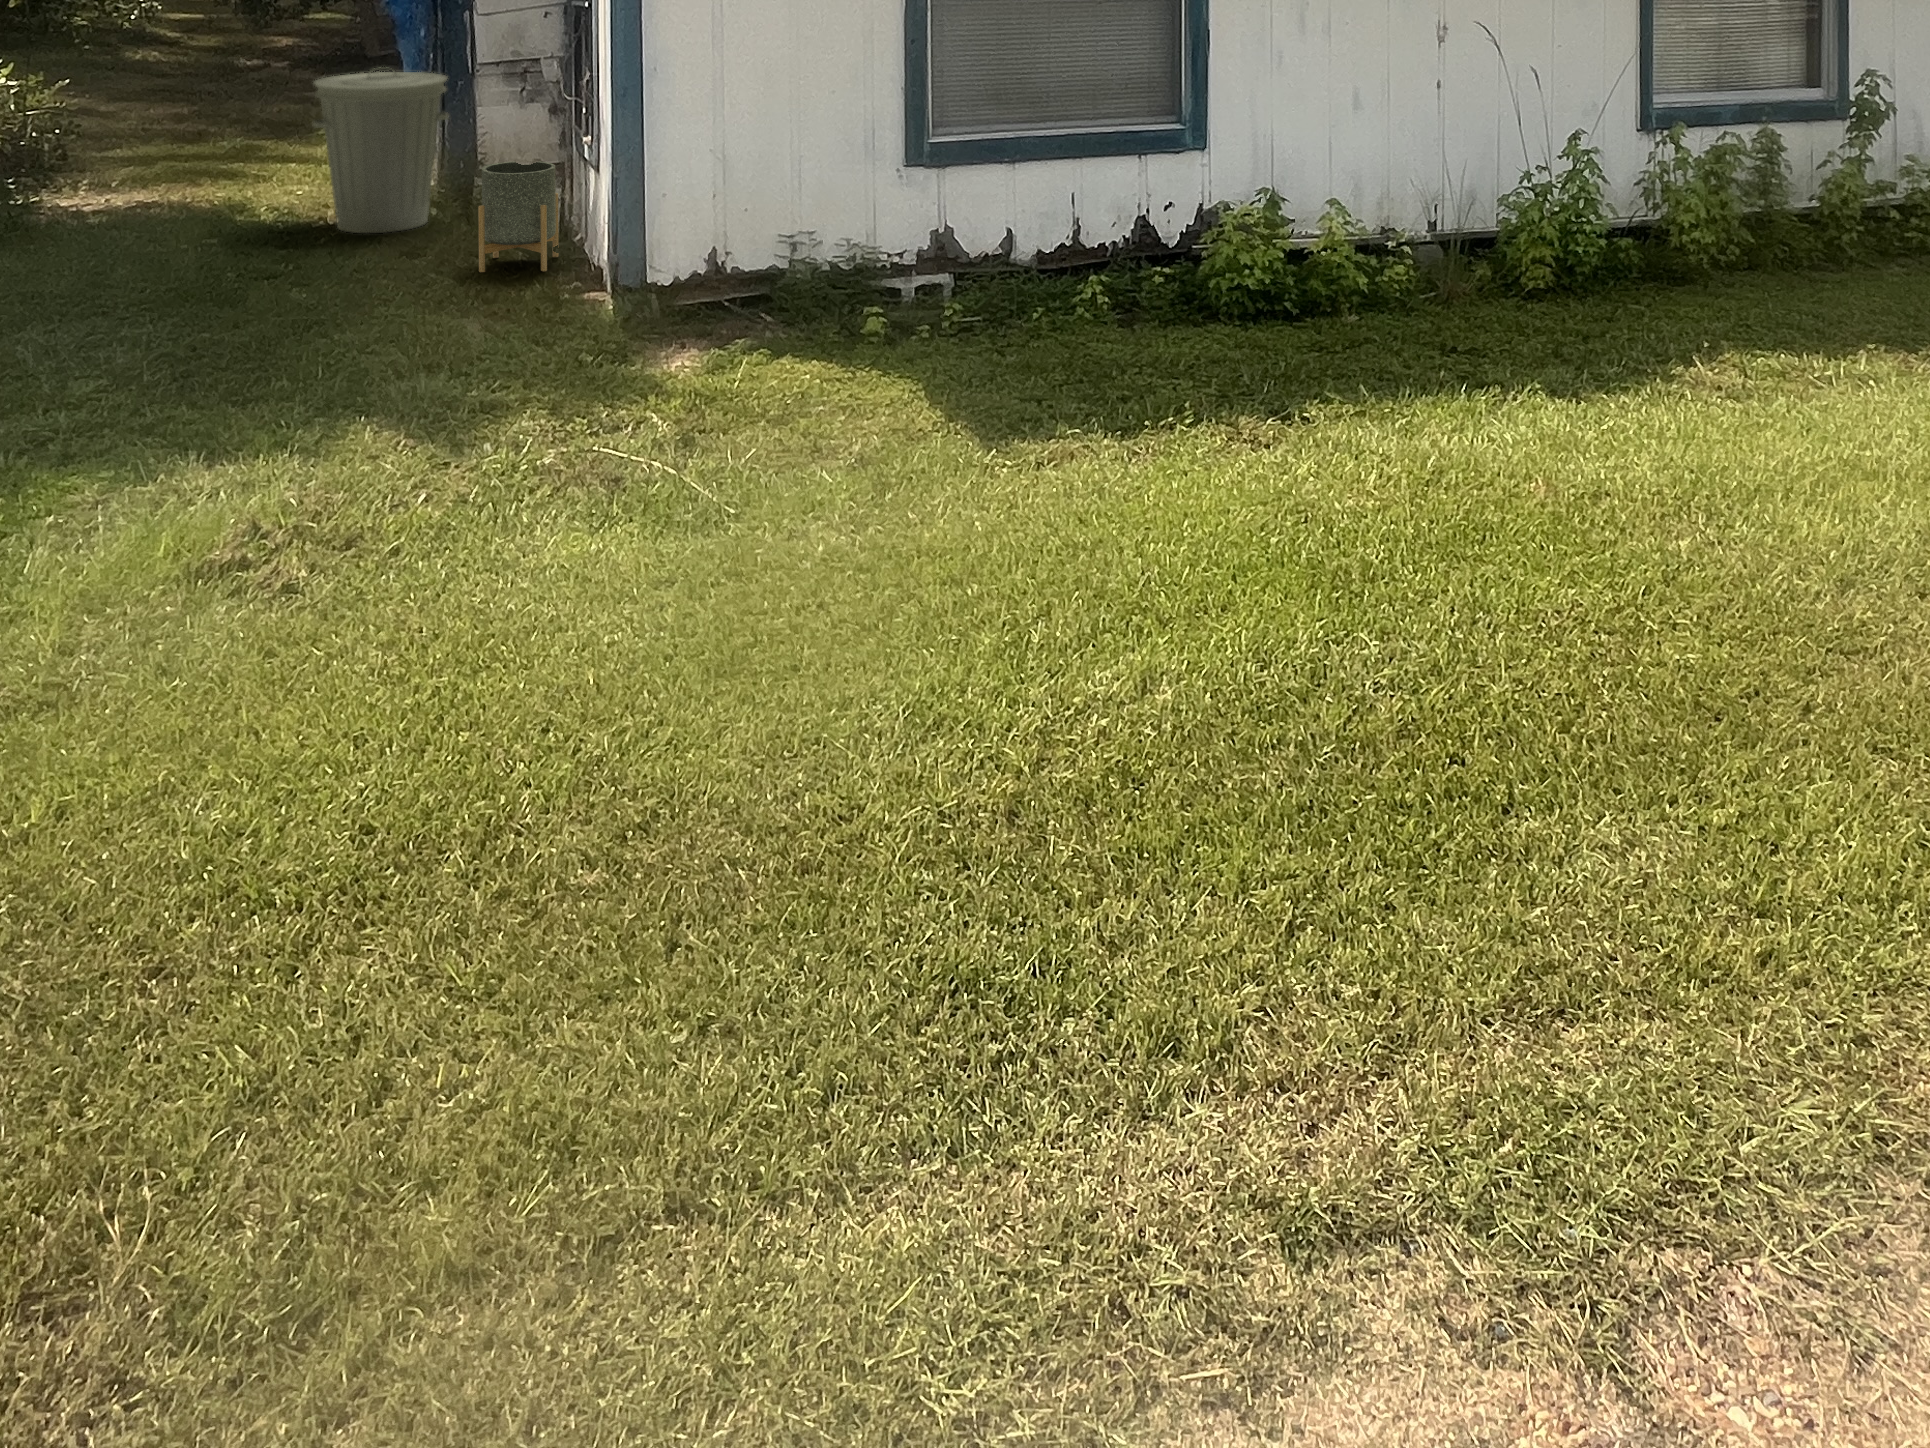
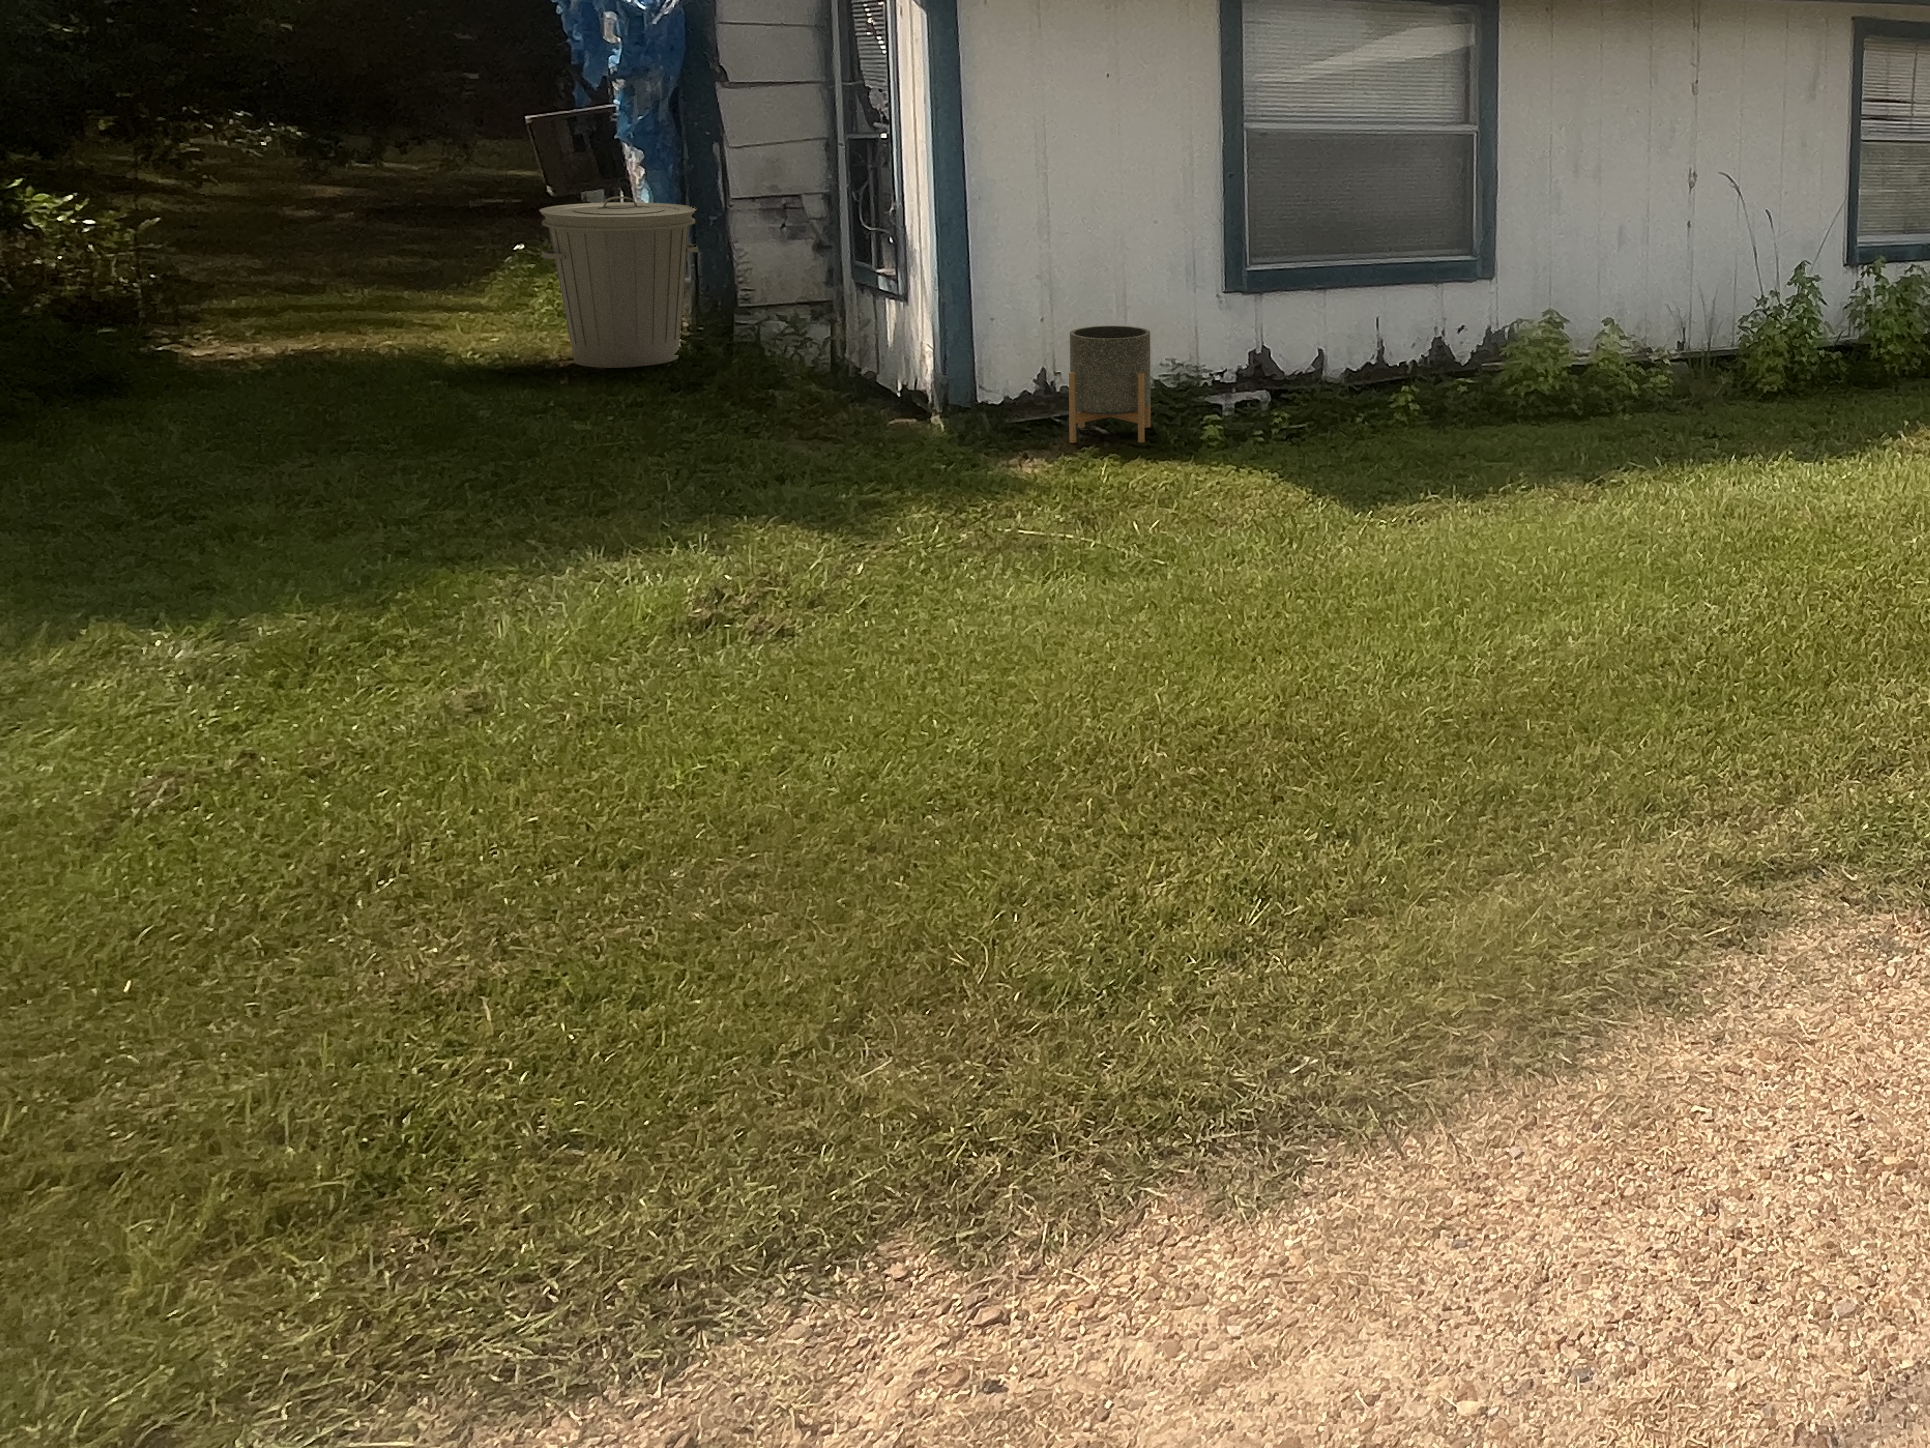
planter: present [478,161,559,272] -> present [1069,326,1151,443]

